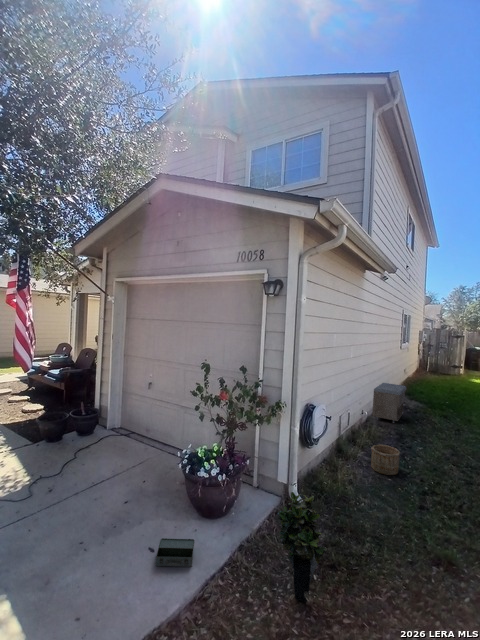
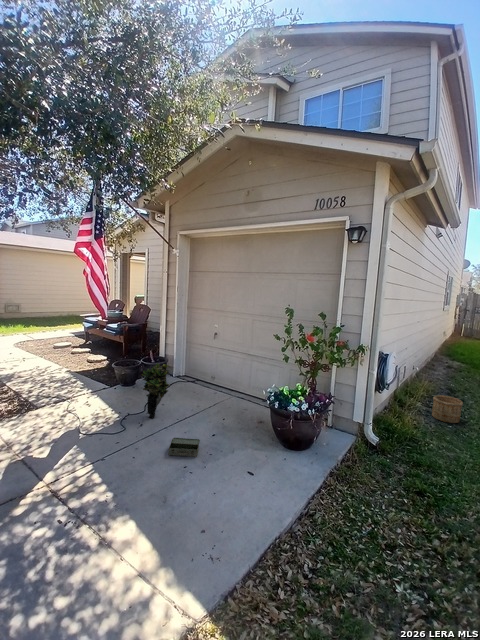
storage bench: present [372,383,406,423] -> none [420,342,455,380]
potted plant: present [278,492,327,602] -> present [142,363,170,418]
toolbox: present [156,538,194,567] -> present [169,438,200,457]

